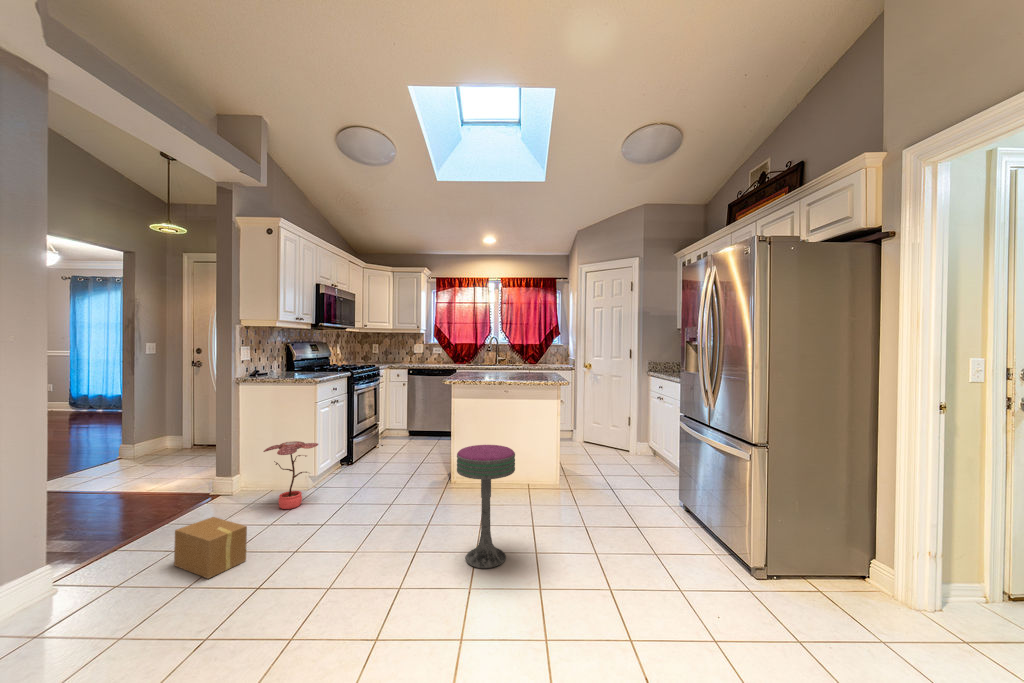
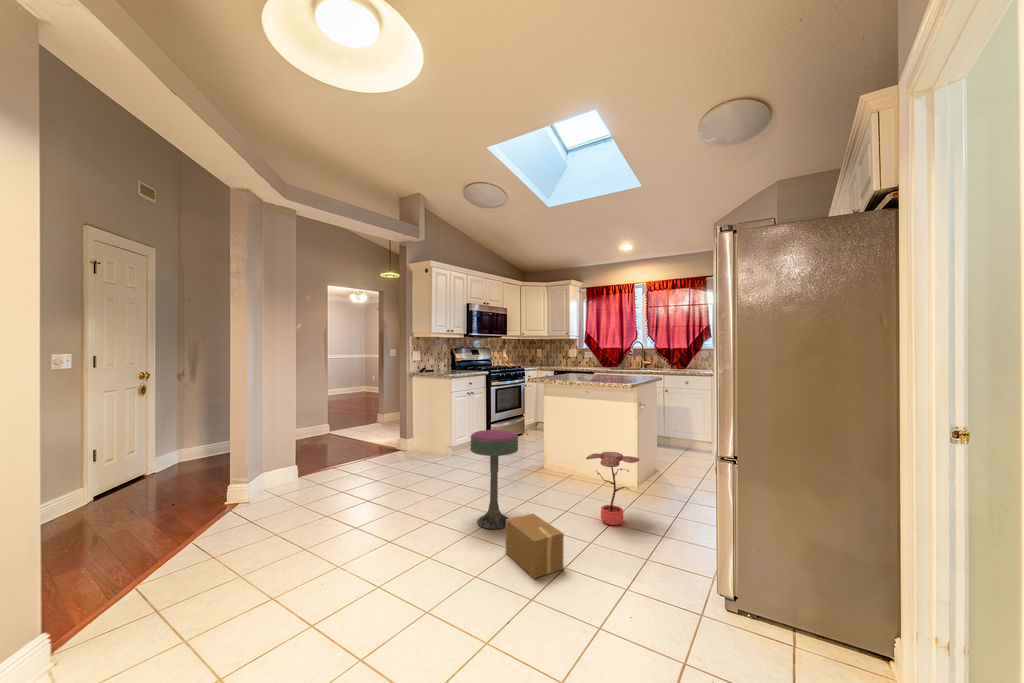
potted plant: present [263,441,318,509] -> present [586,452,639,525]
cardboard box: present [174,517,247,579] -> present [506,513,564,578]

